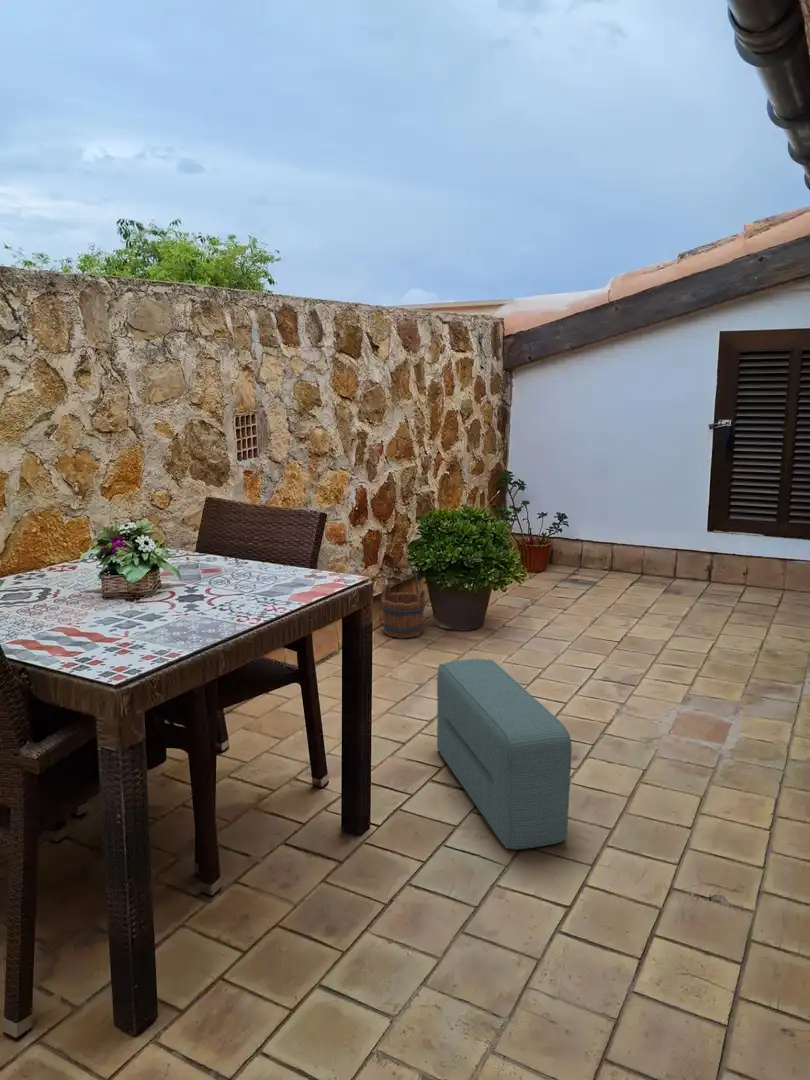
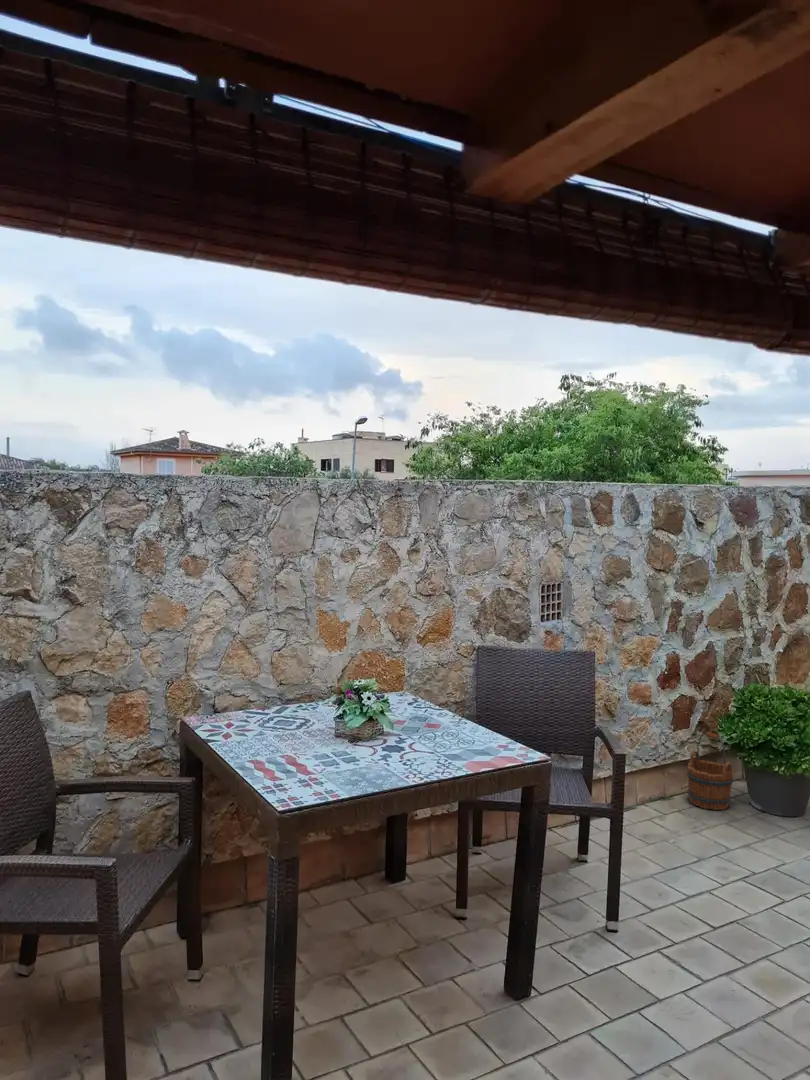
pouf: present [437,659,572,849] -> none [679,839,771,1048]

